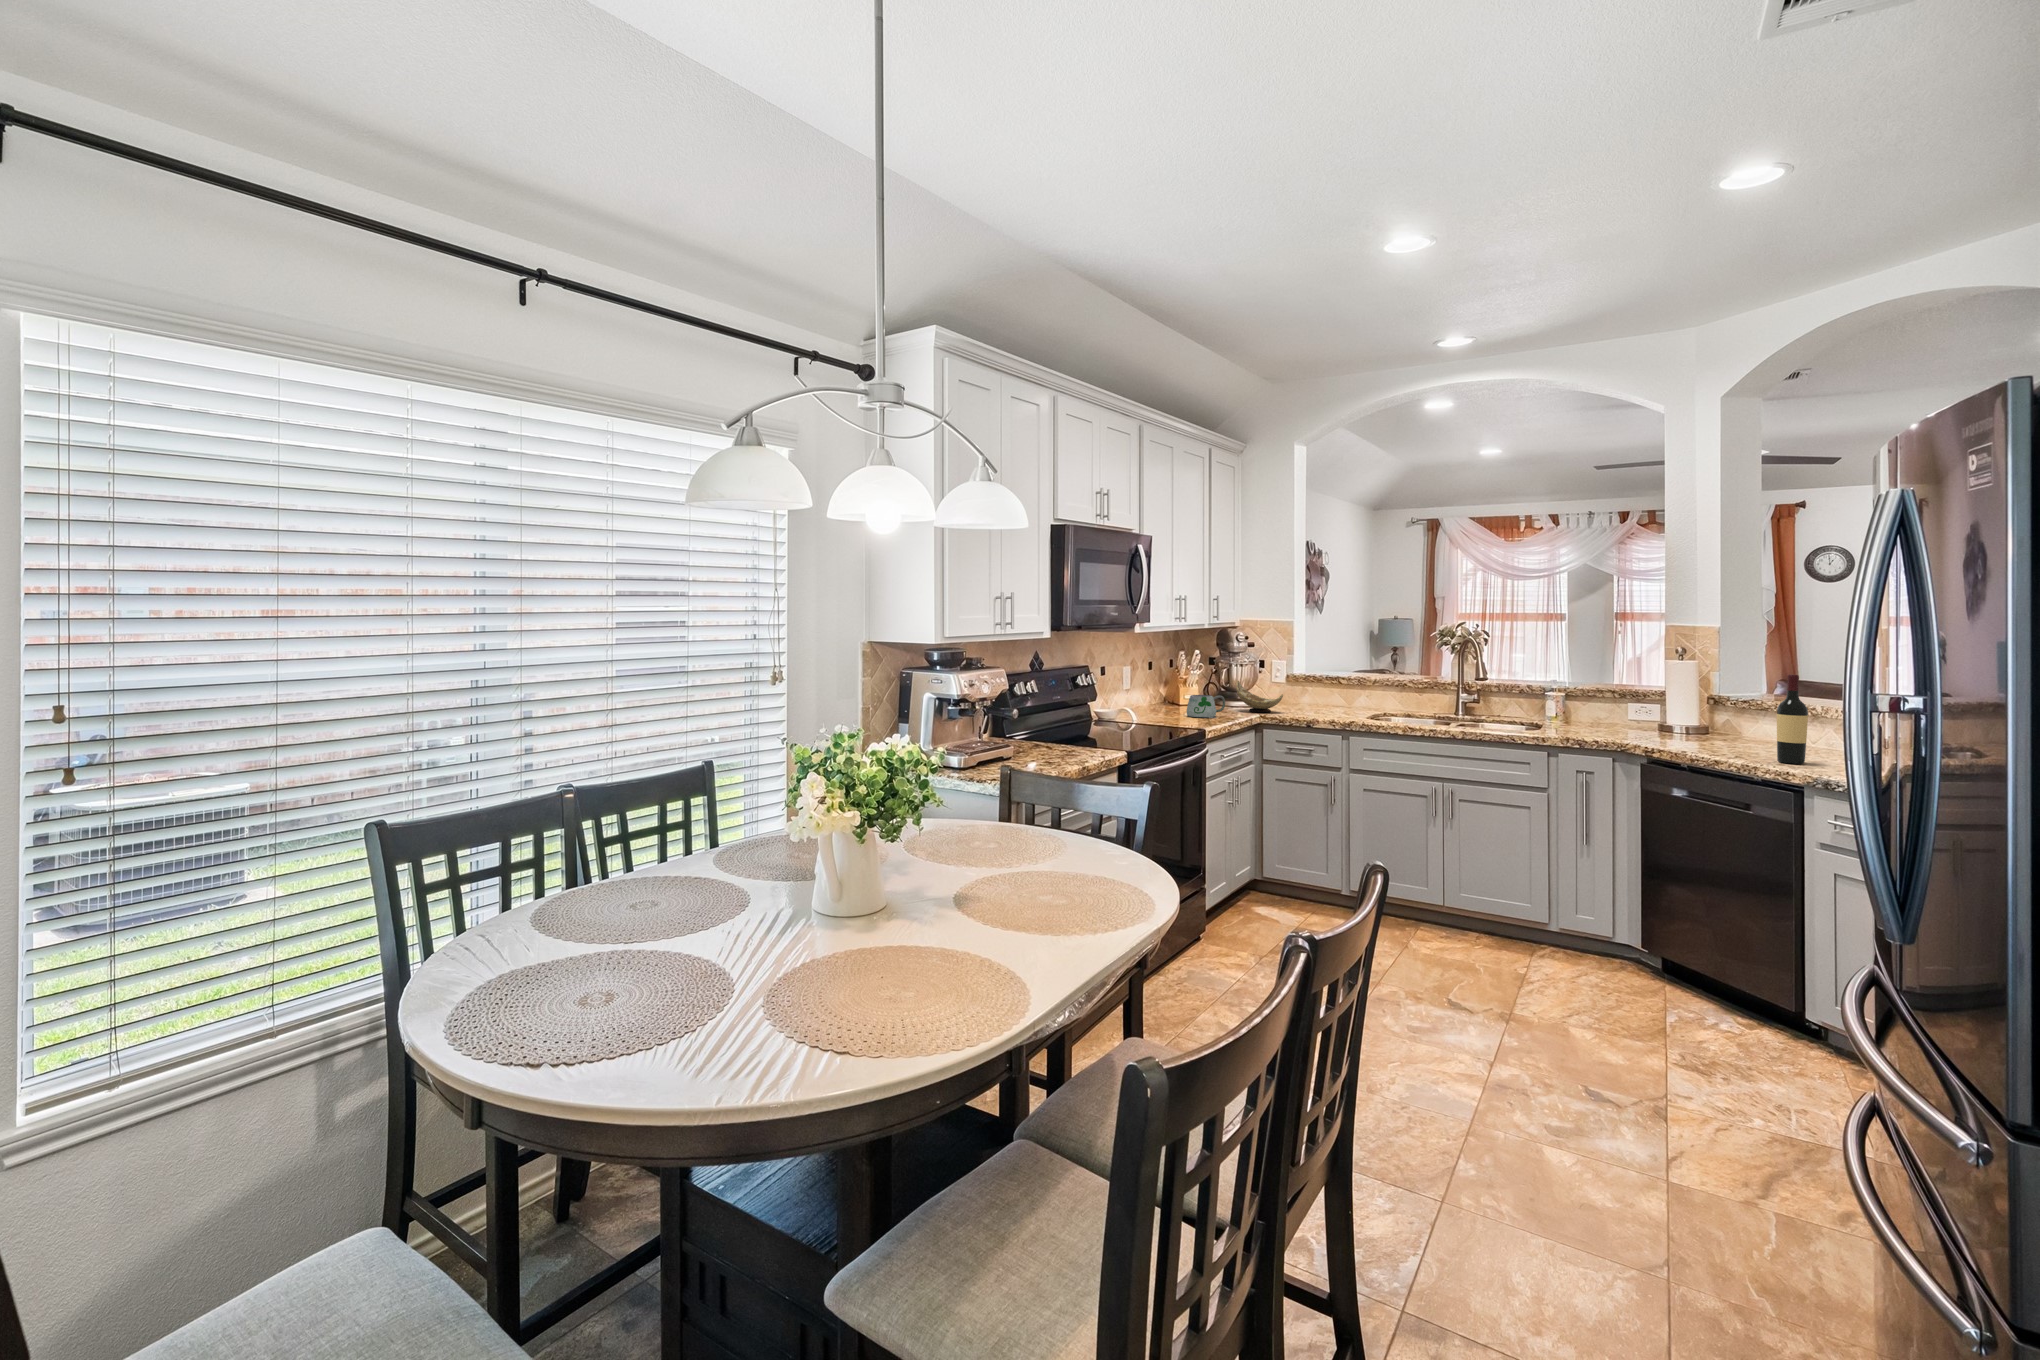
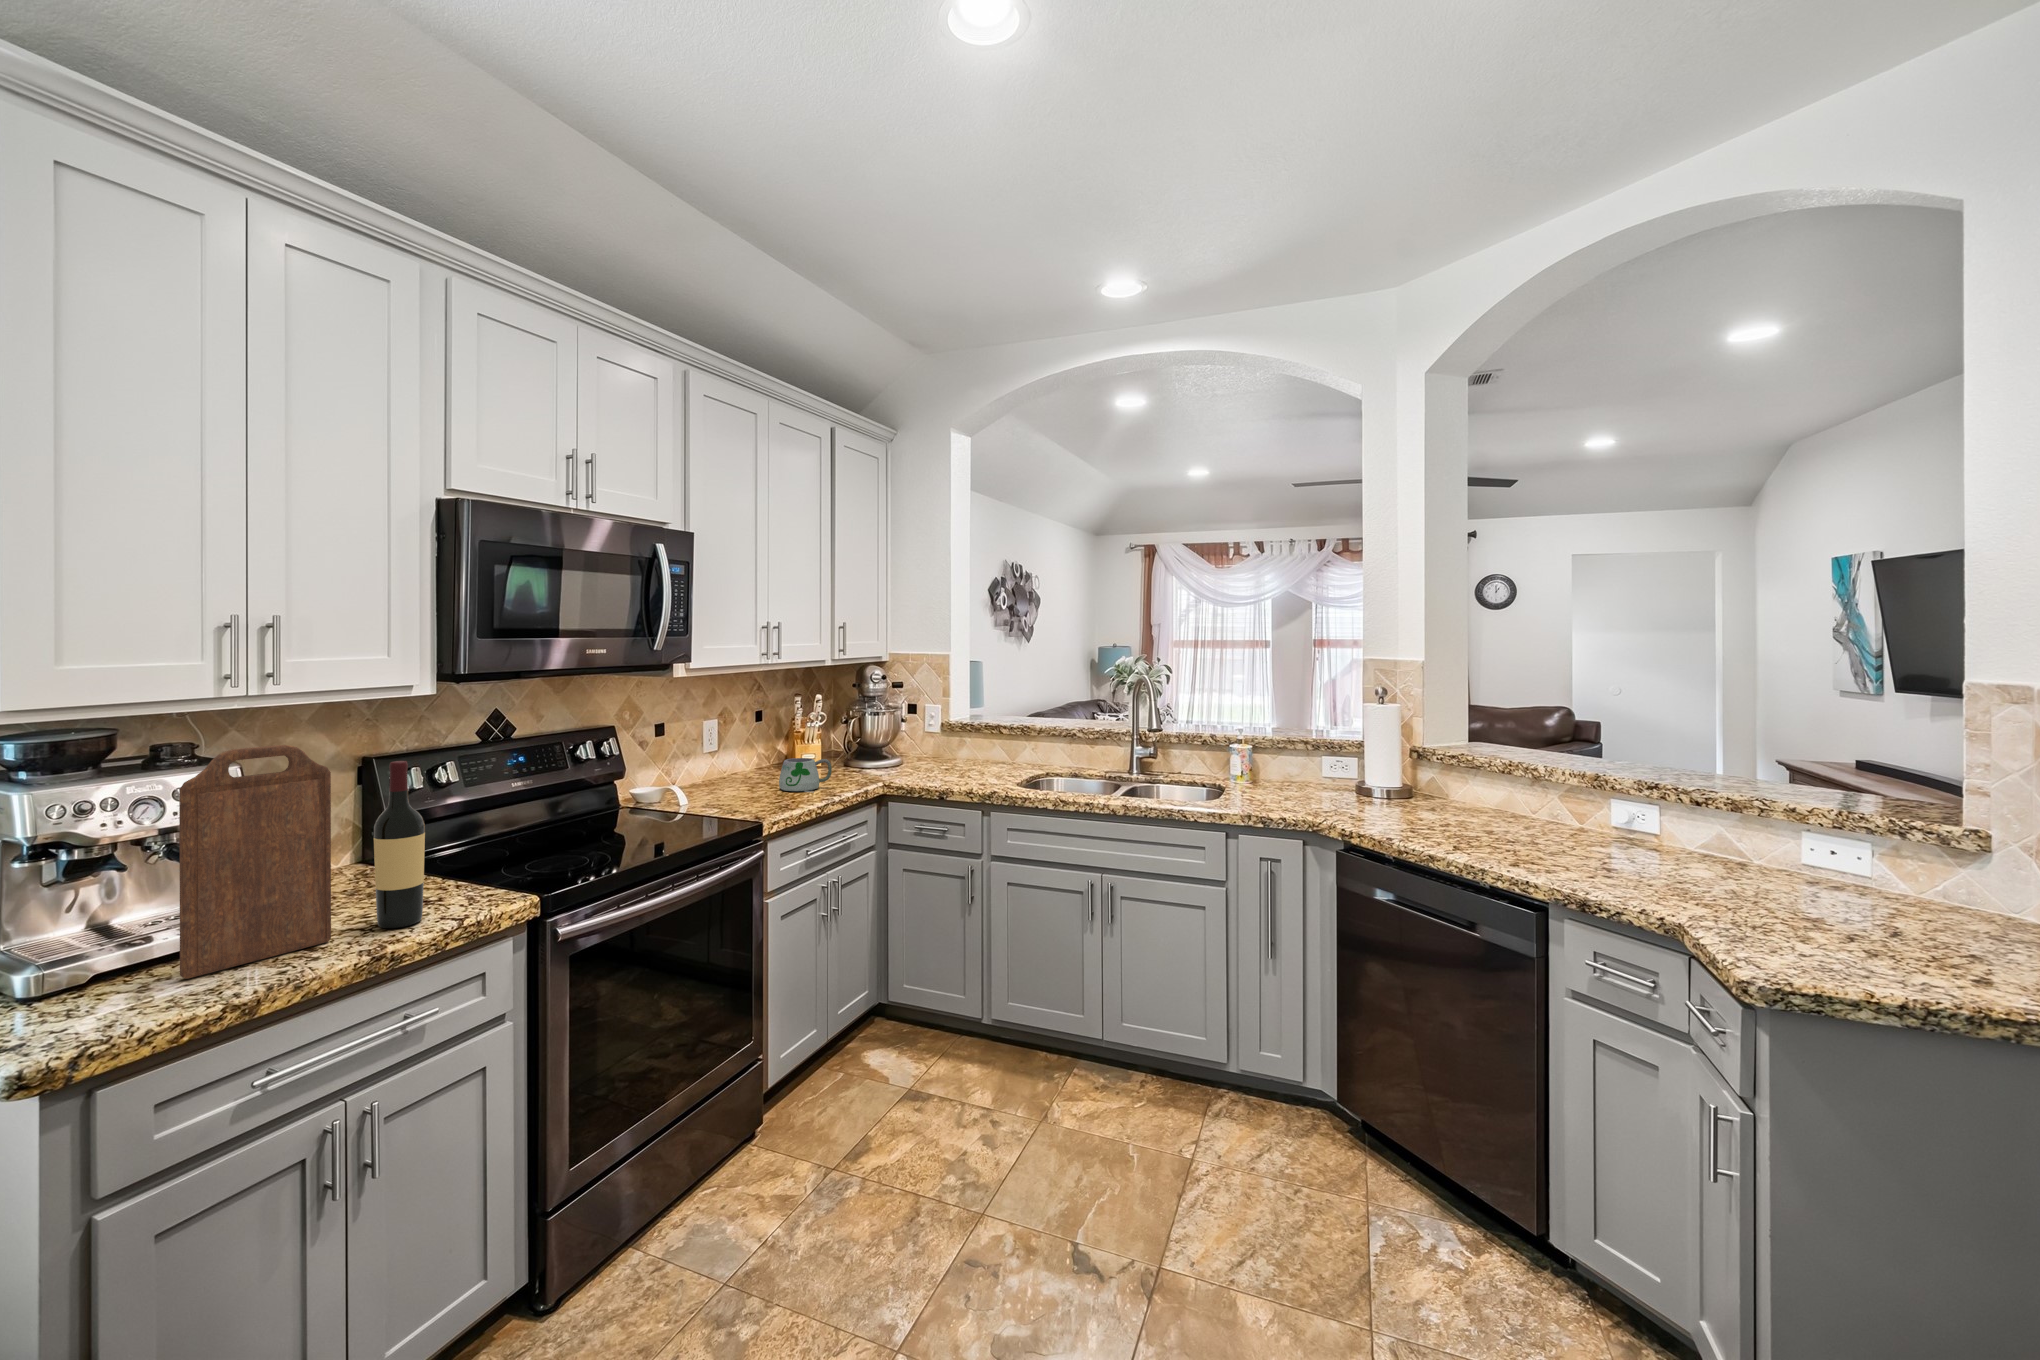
cutting board: none [1008,659,1051,770] -> present [179,745,331,979]
wine bottle: present [1777,675,1808,764] -> present [374,761,425,928]
decorative bowl: present [1236,681,1283,713] -> none [860,734,918,777]

